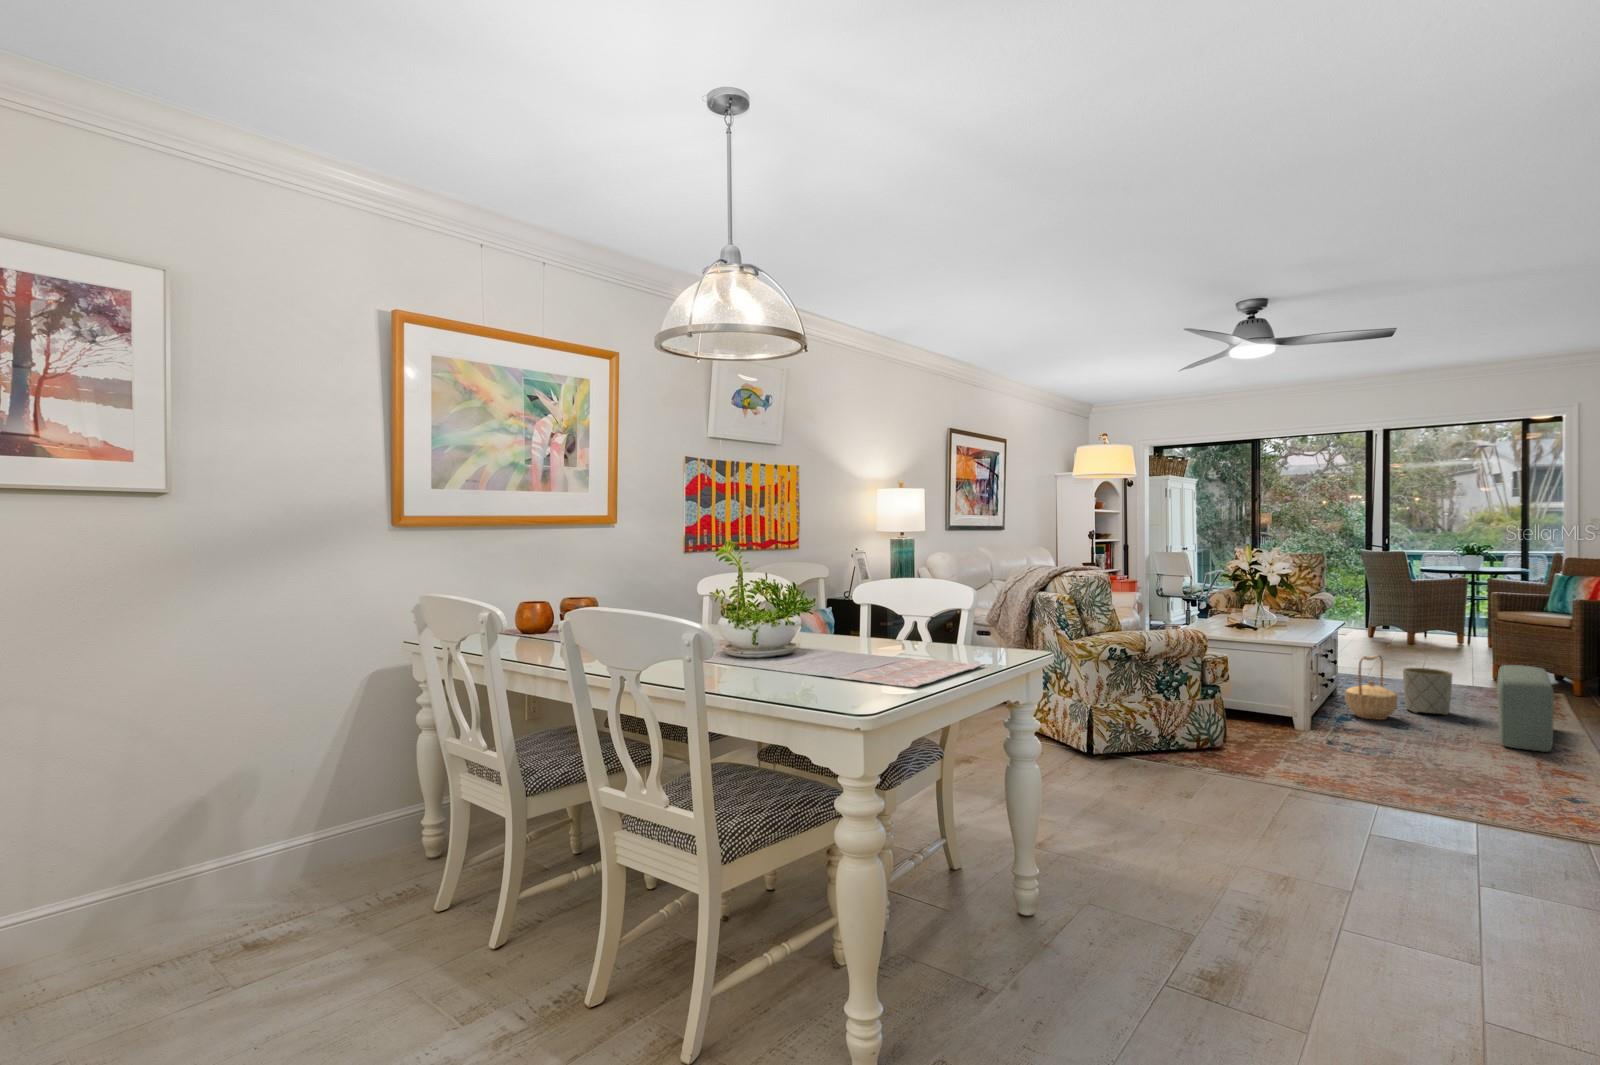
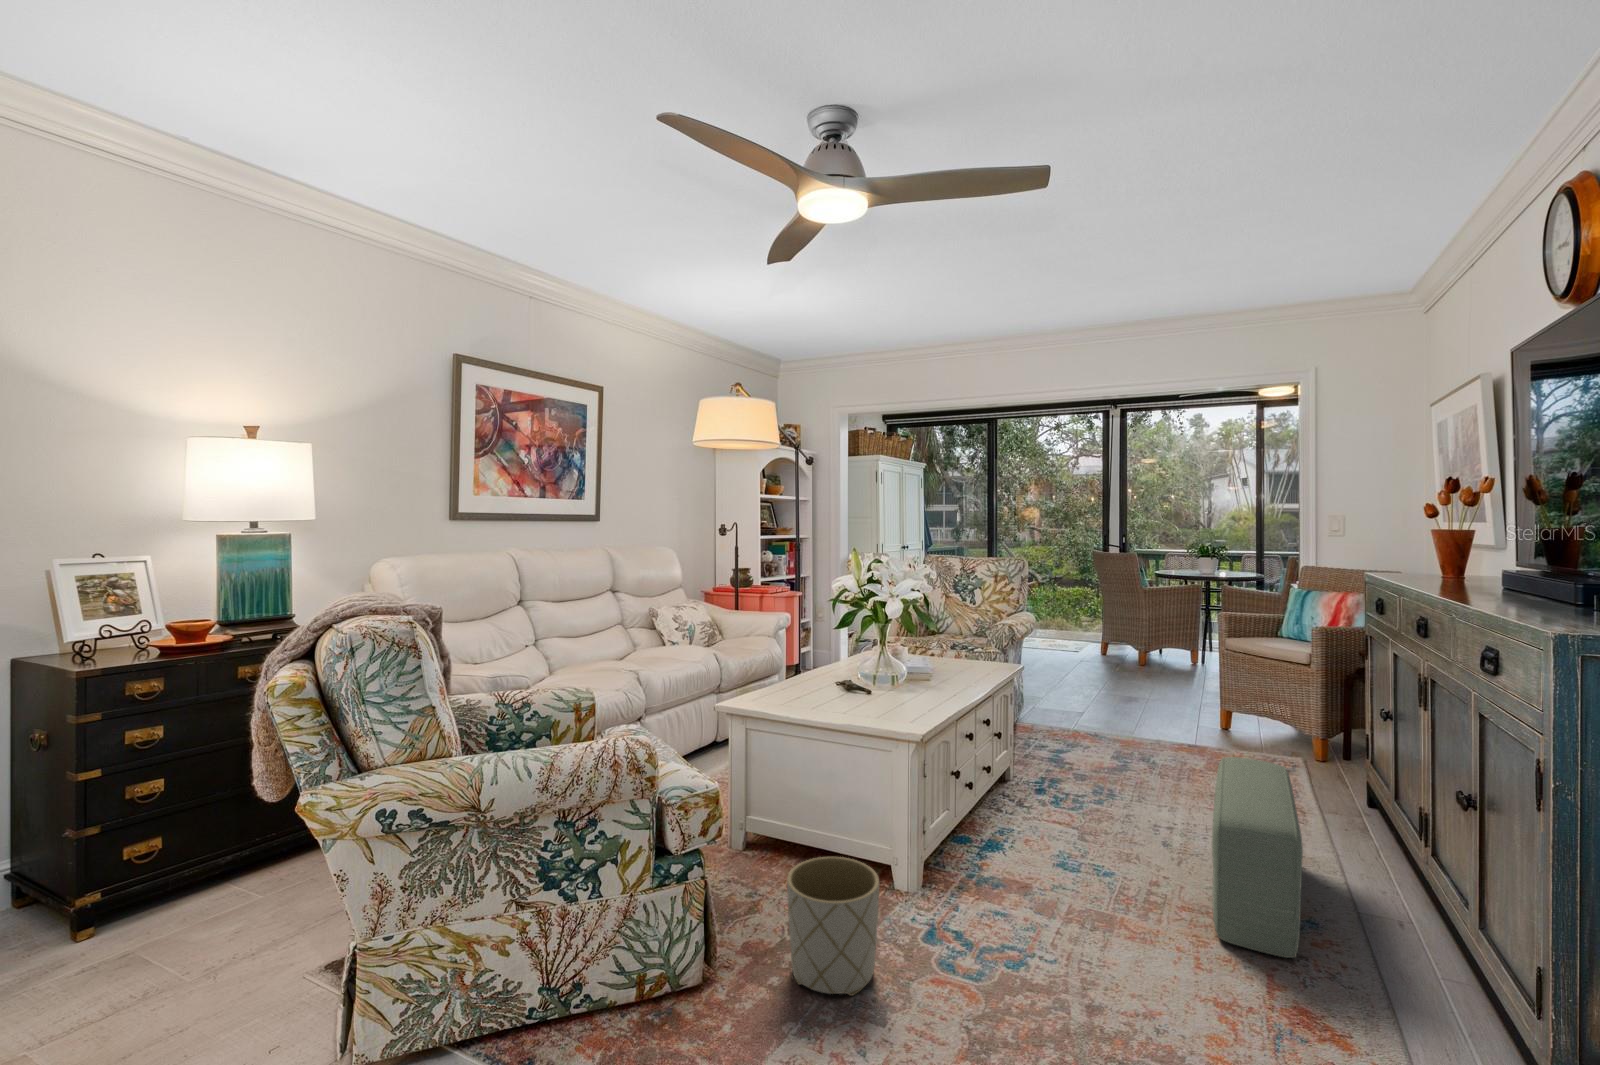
basket: present [1345,655,1397,720] -> none [997,734,1070,847]
planter: present [1403,668,1452,715] -> present [787,857,879,996]

